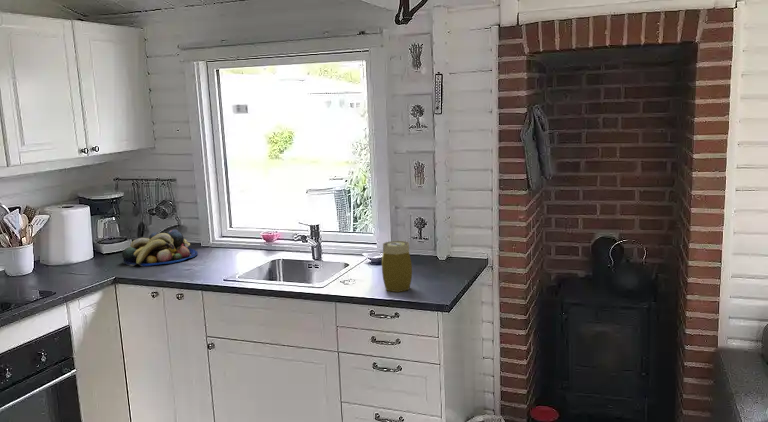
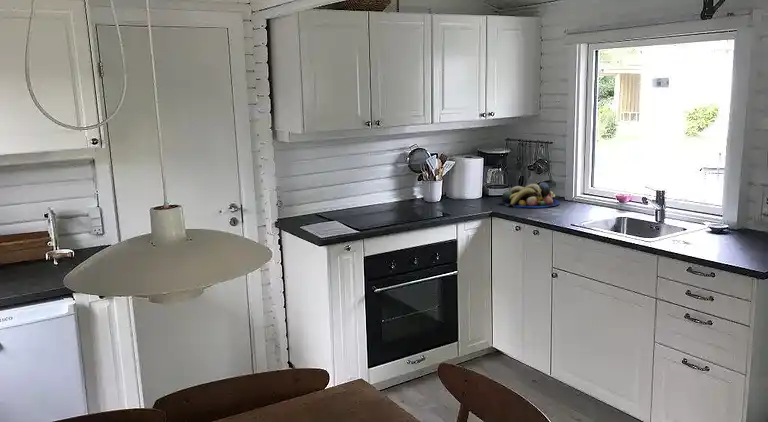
jar: present [382,241,412,292] -> none [706,209,738,255]

